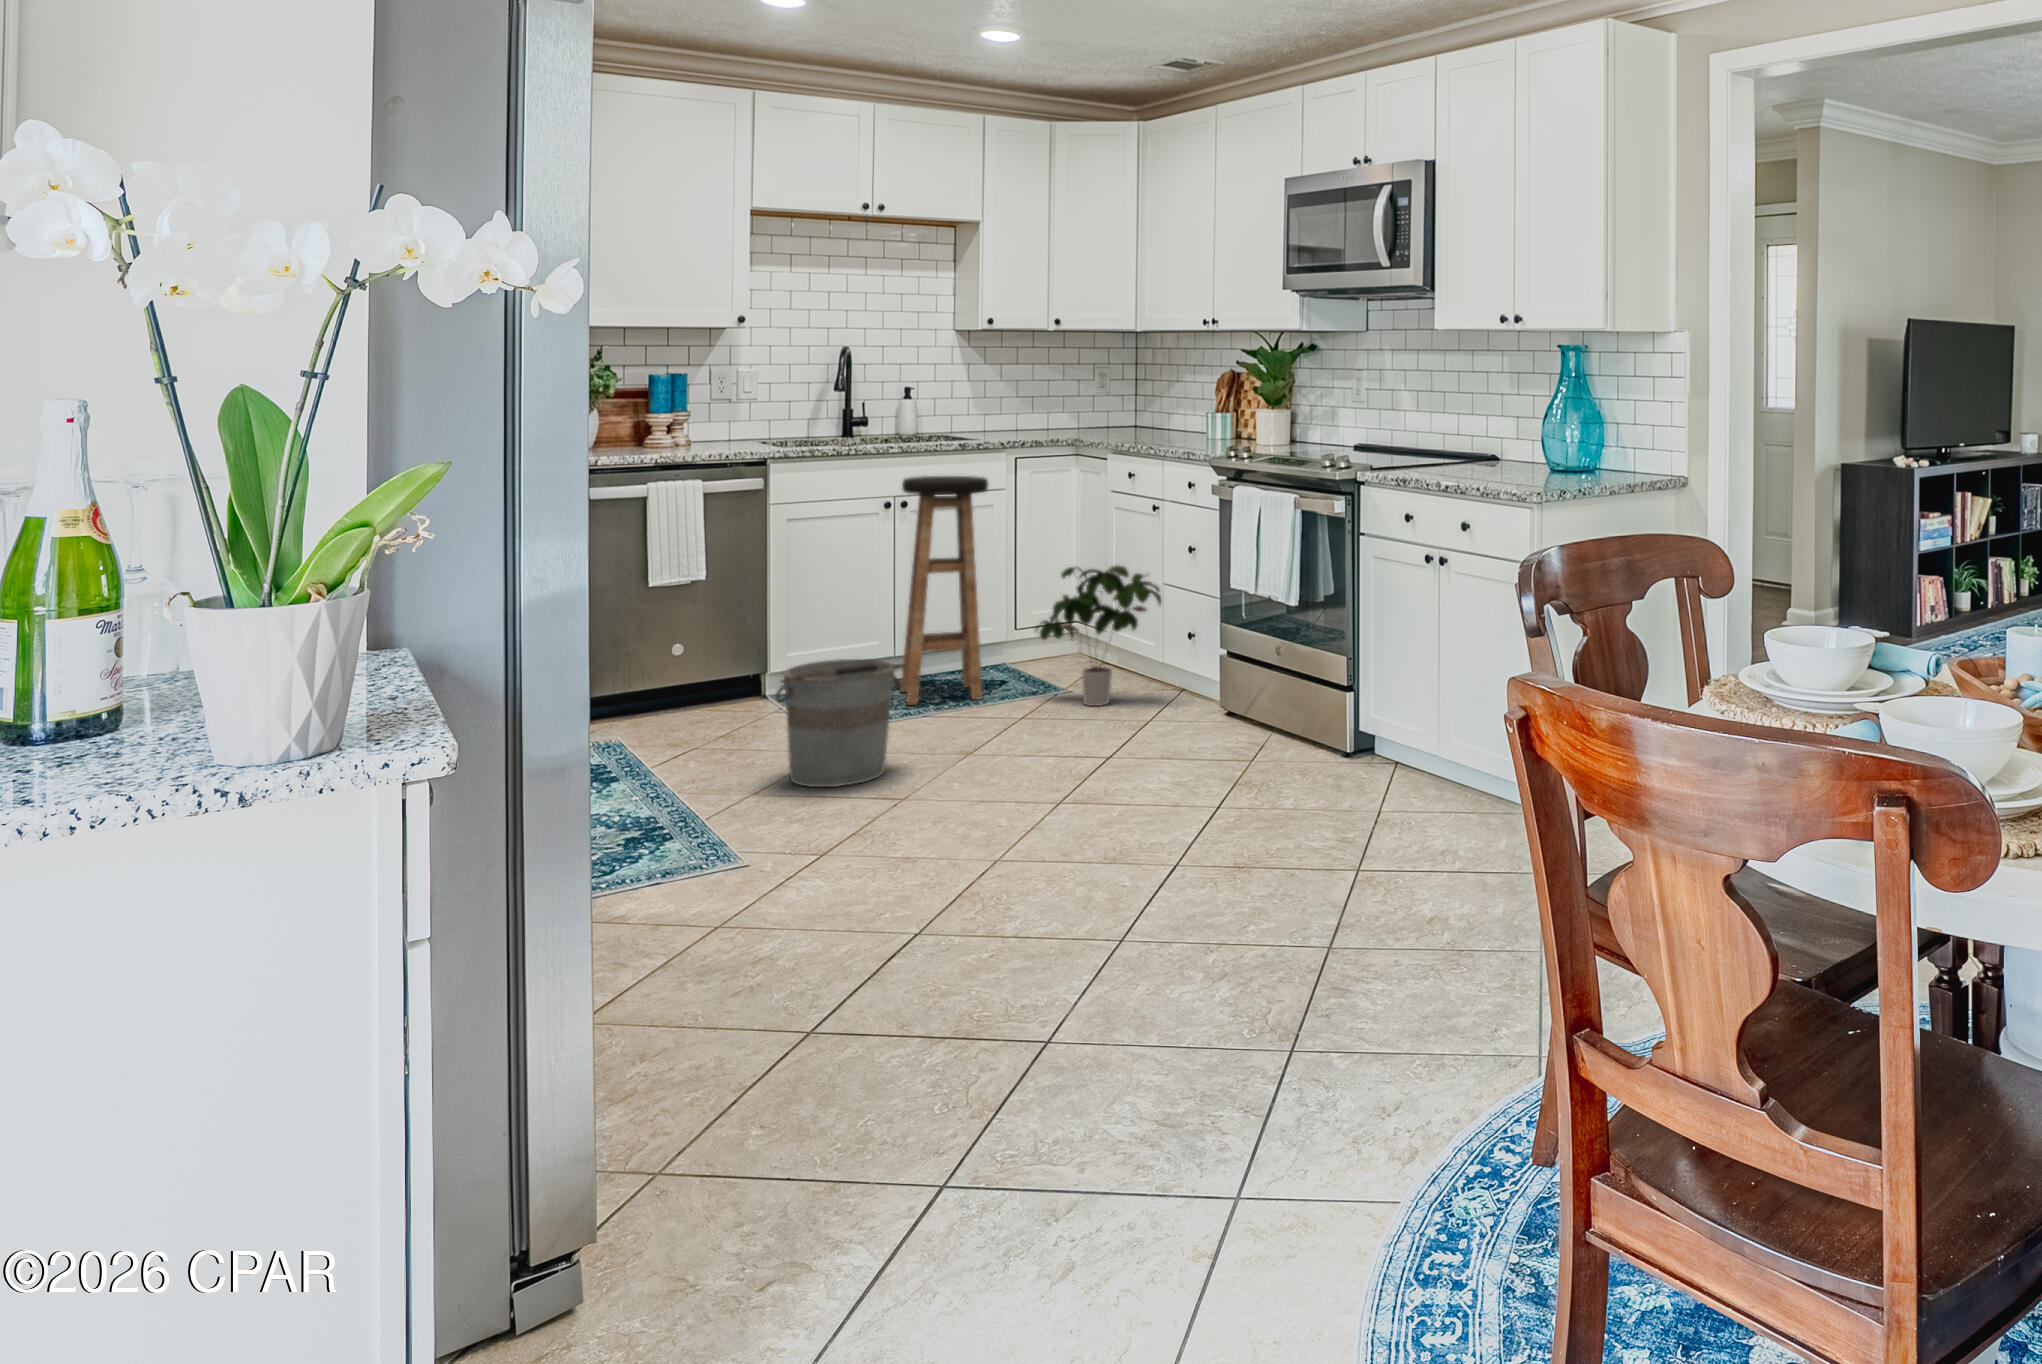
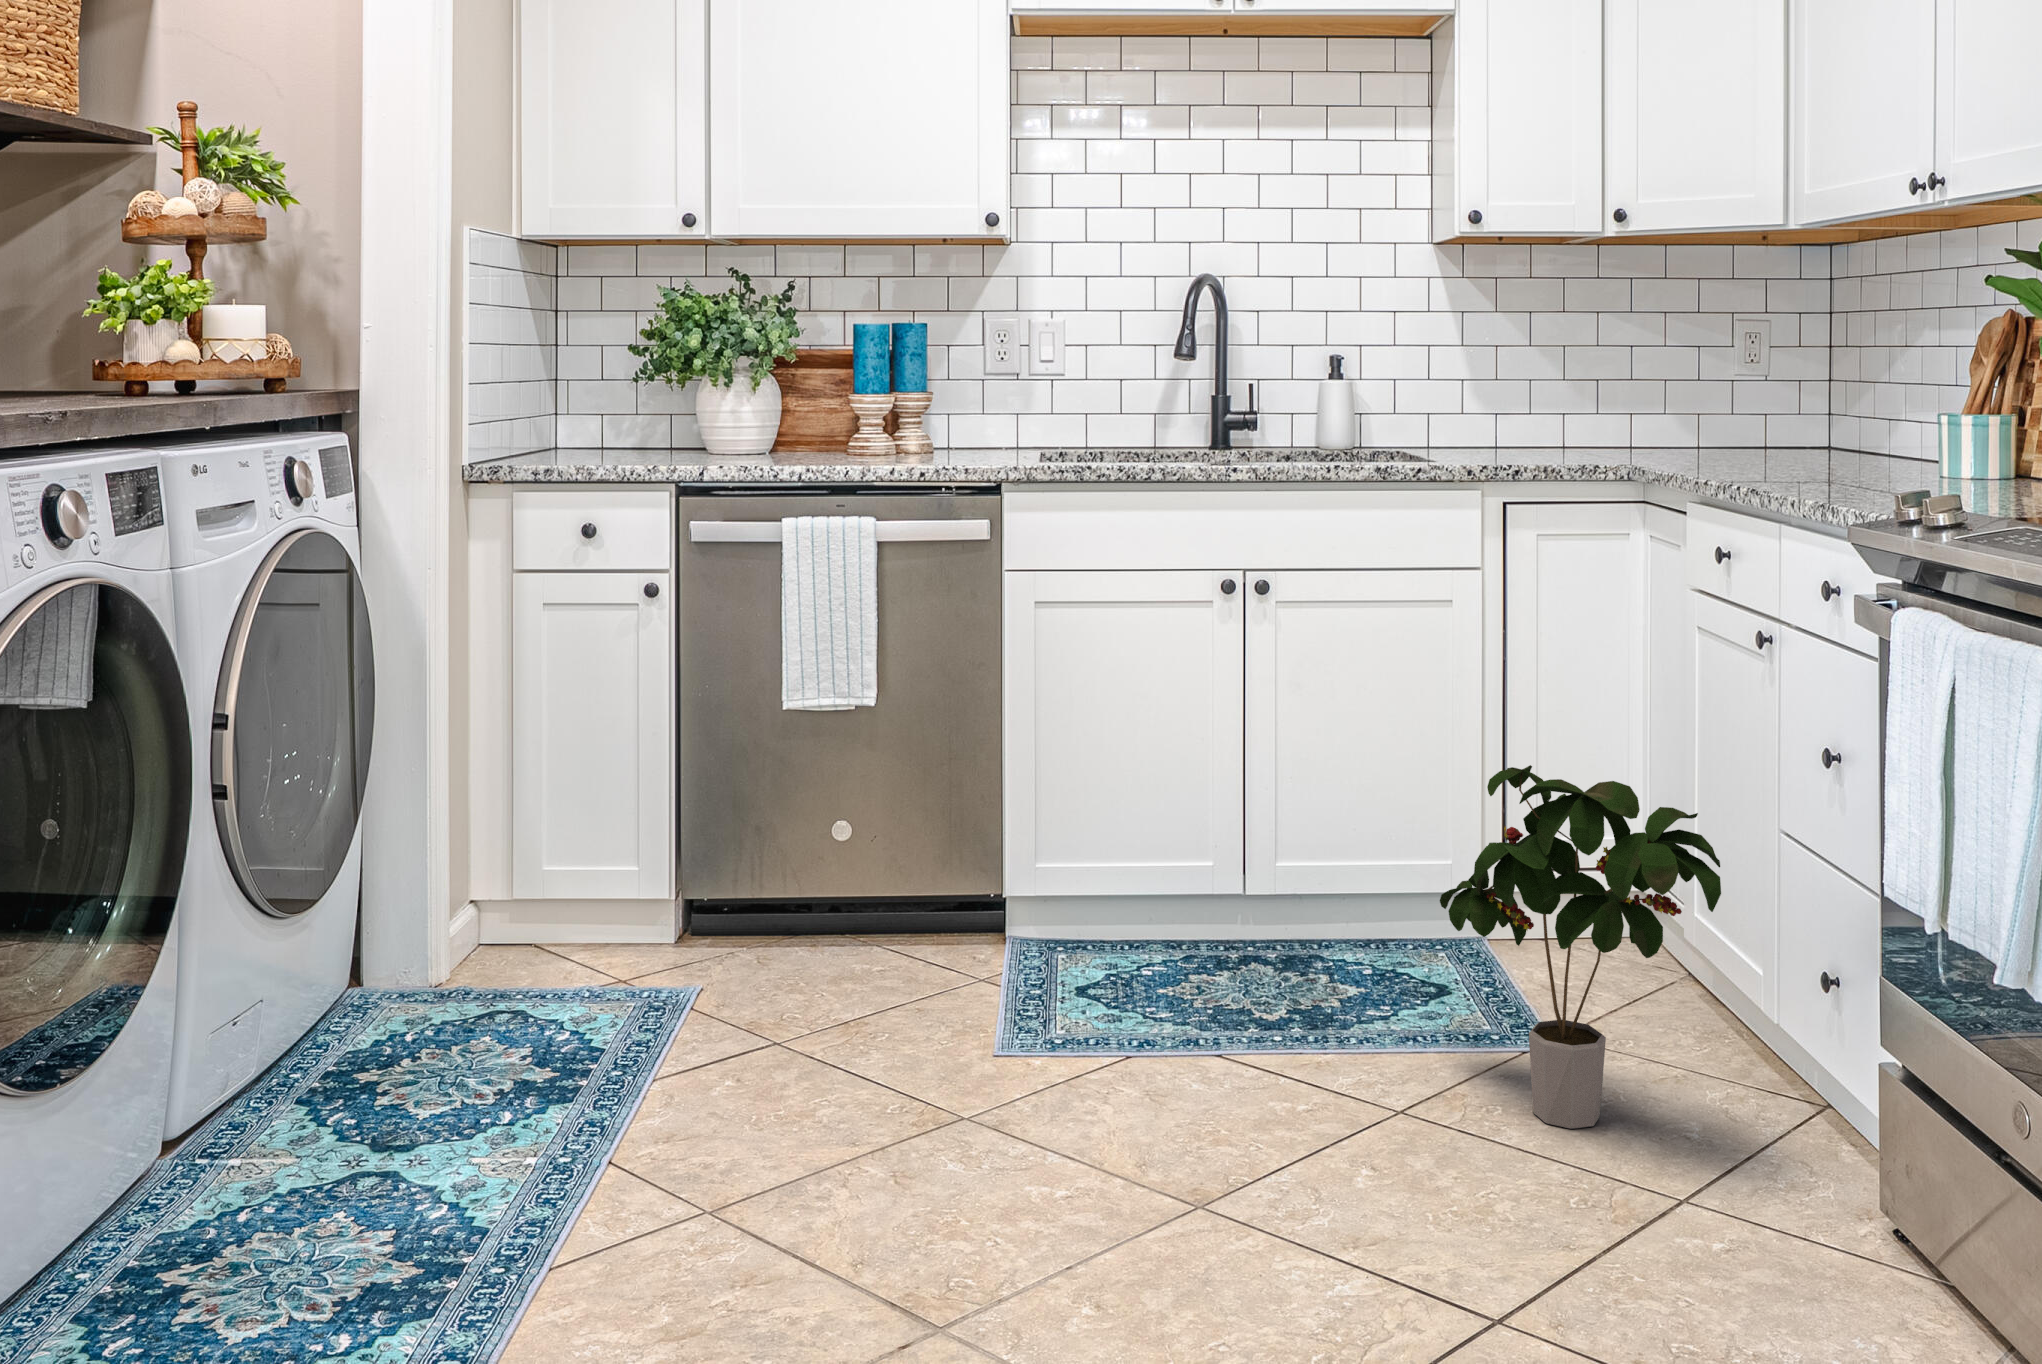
bar stool: present [900,476,989,705] -> none [1198,530,1378,1030]
bucket: present [775,659,907,787] -> none [680,936,961,1272]

